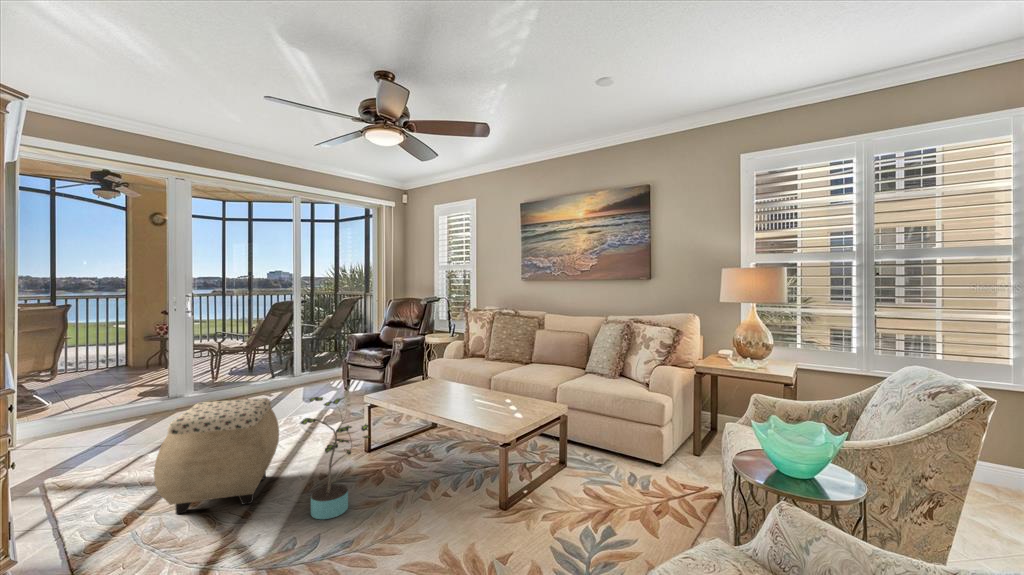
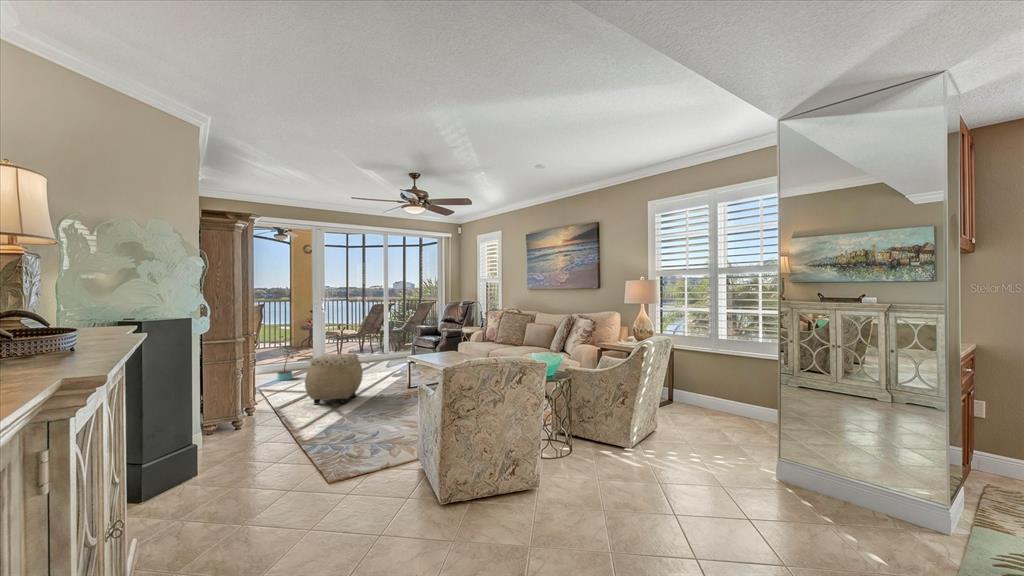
potted plant: present [301,397,371,519] -> present [271,336,299,380]

